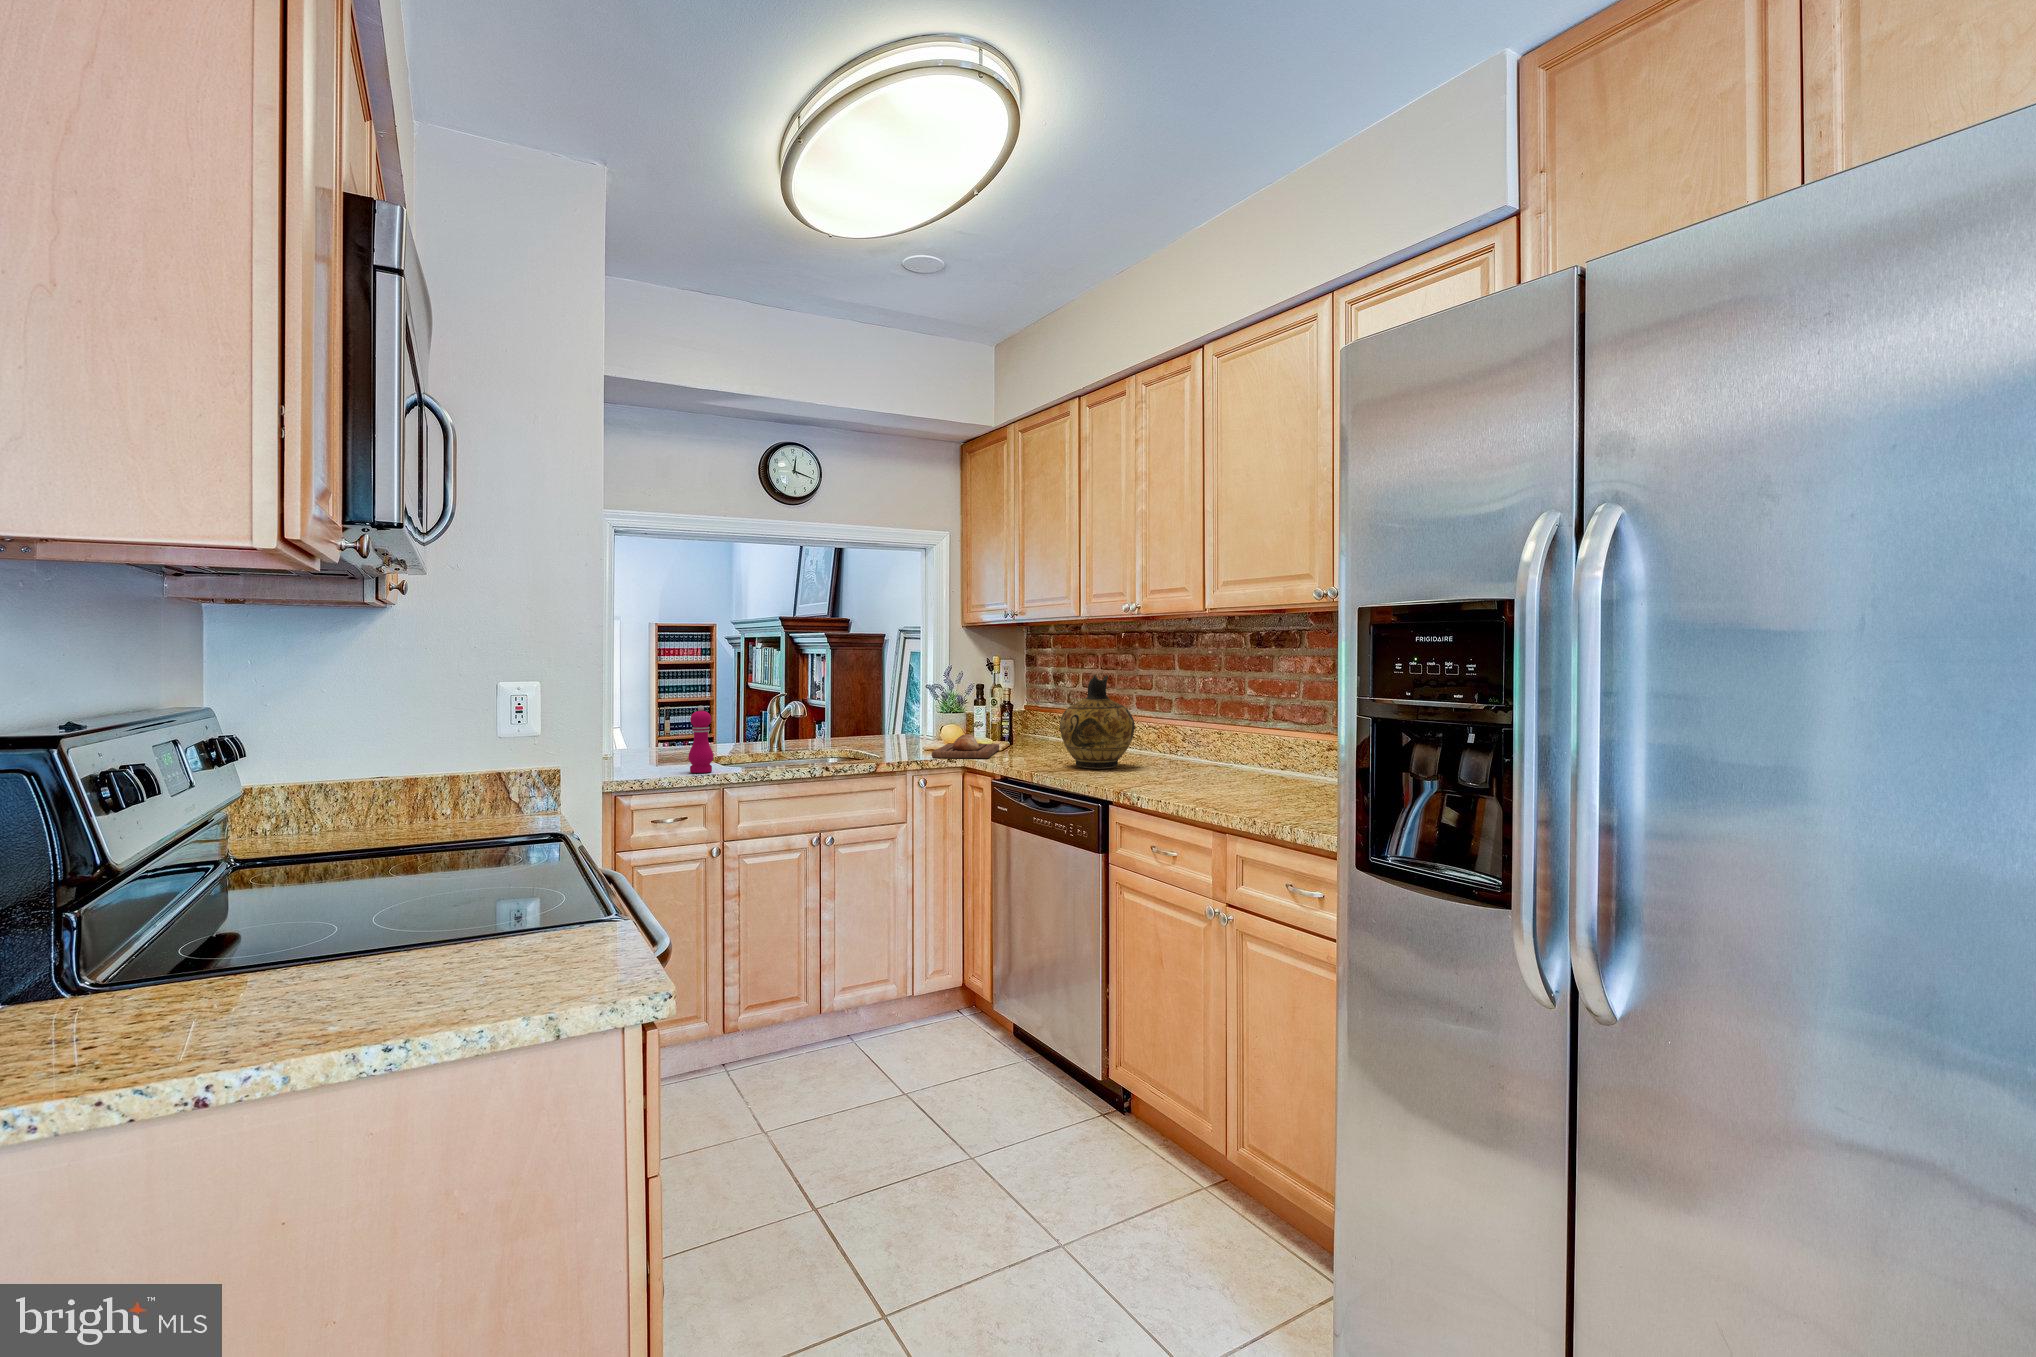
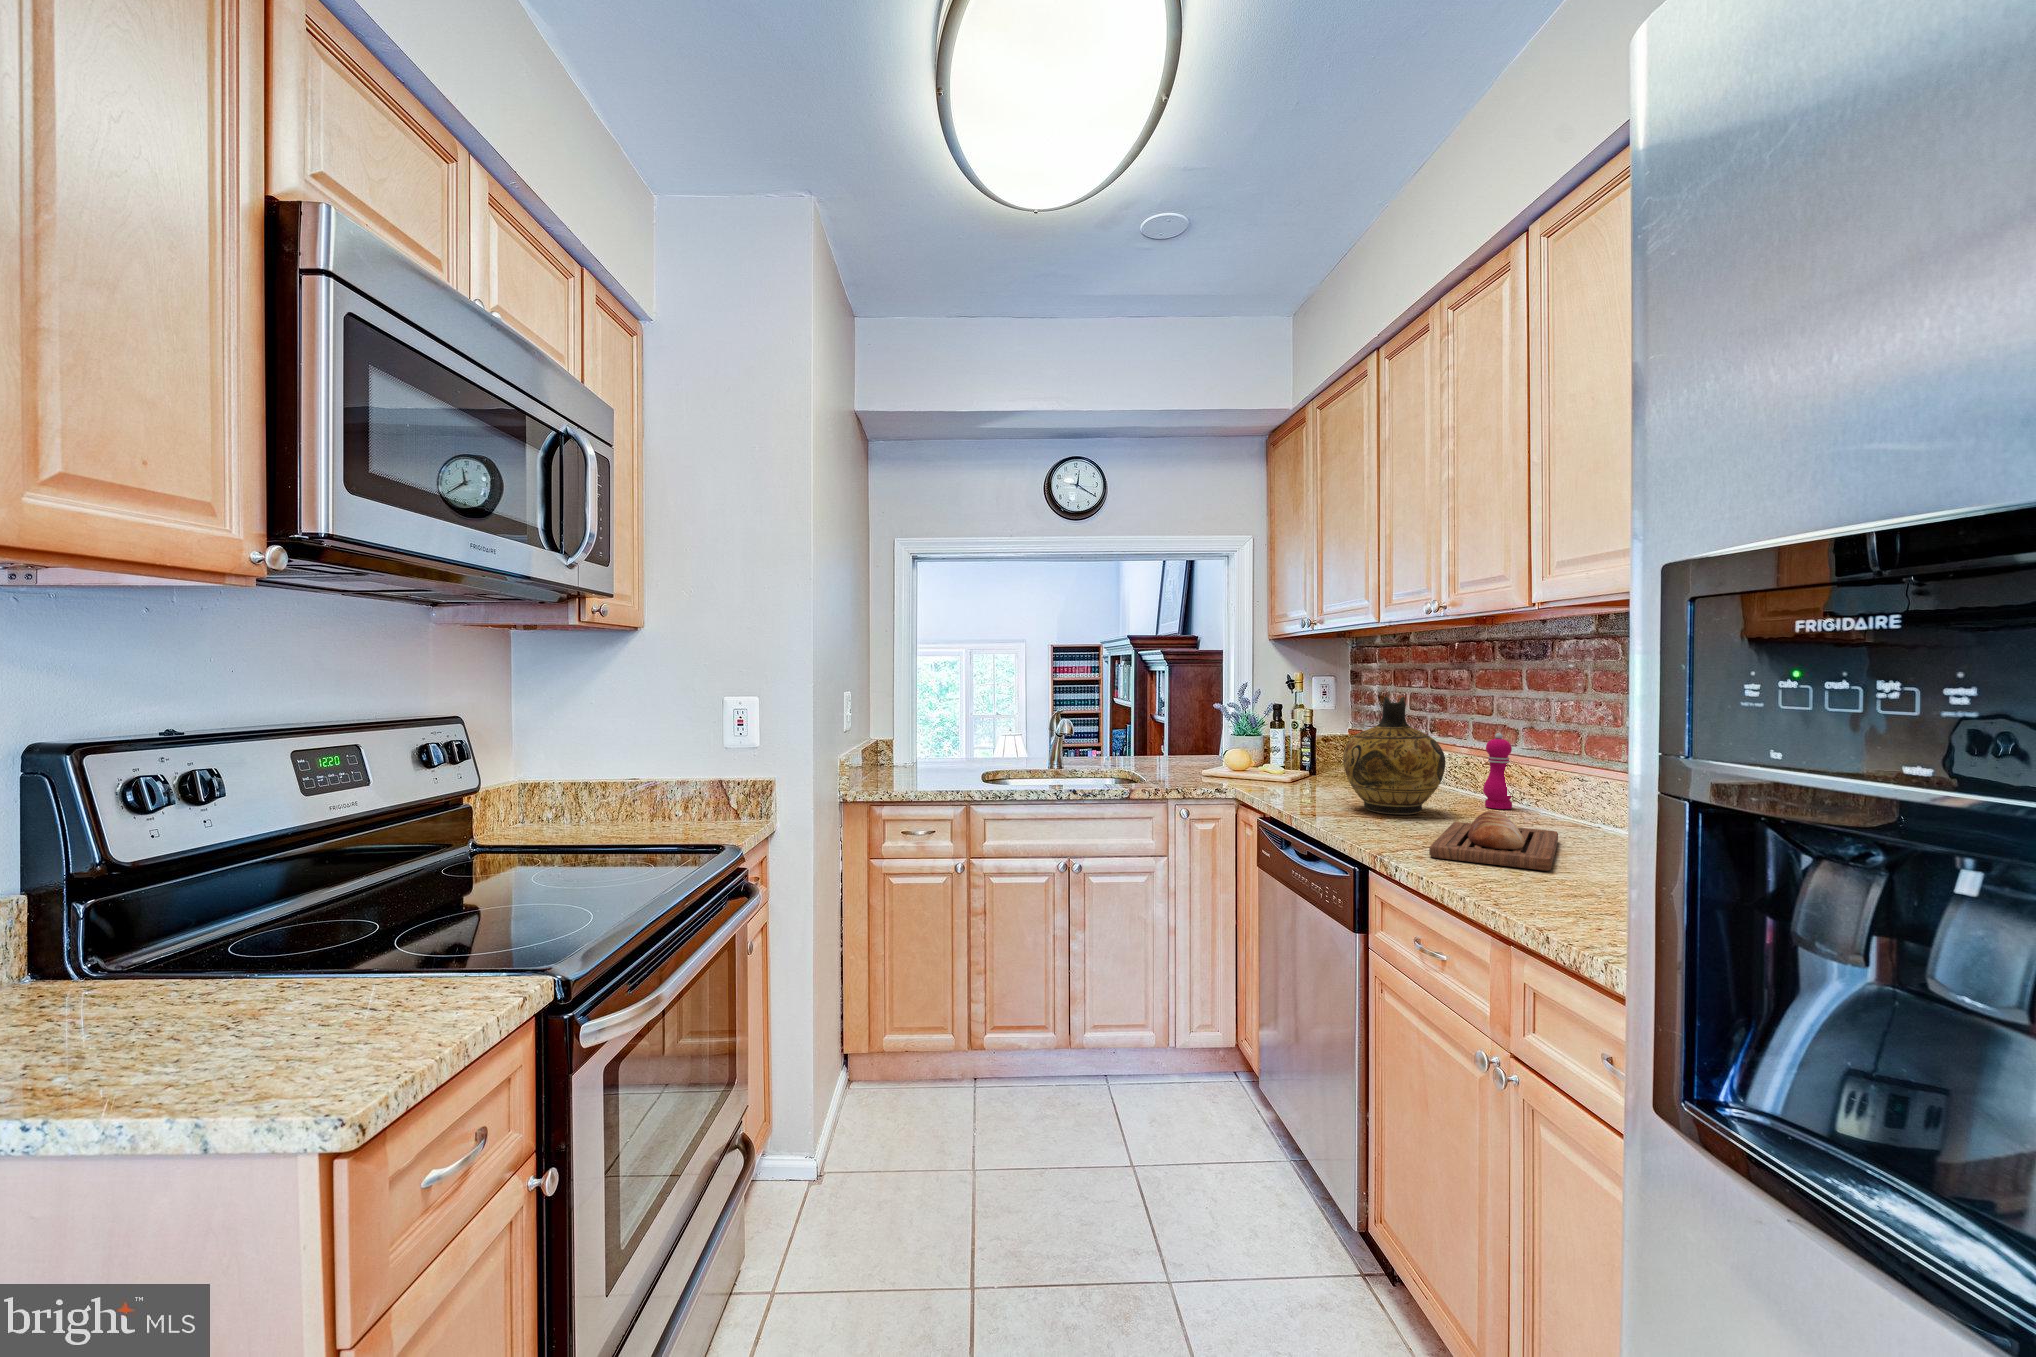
pepper mill: present [688,706,714,773] -> present [1483,733,1512,809]
bread loaf: present [932,734,999,758] -> present [1429,811,1558,871]

